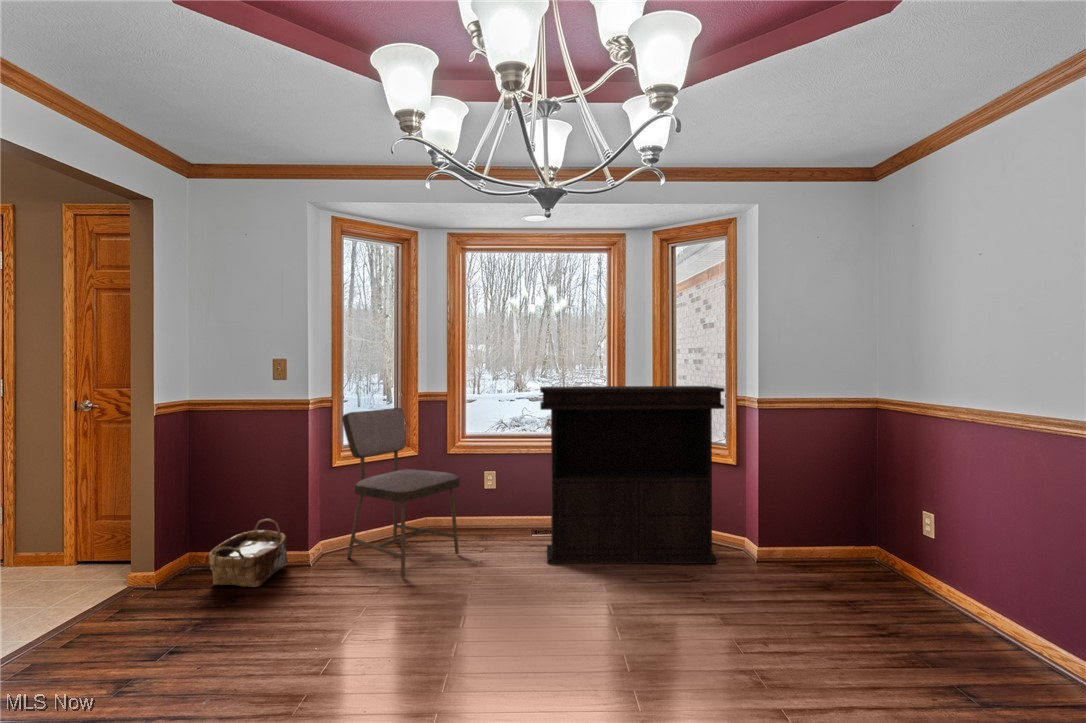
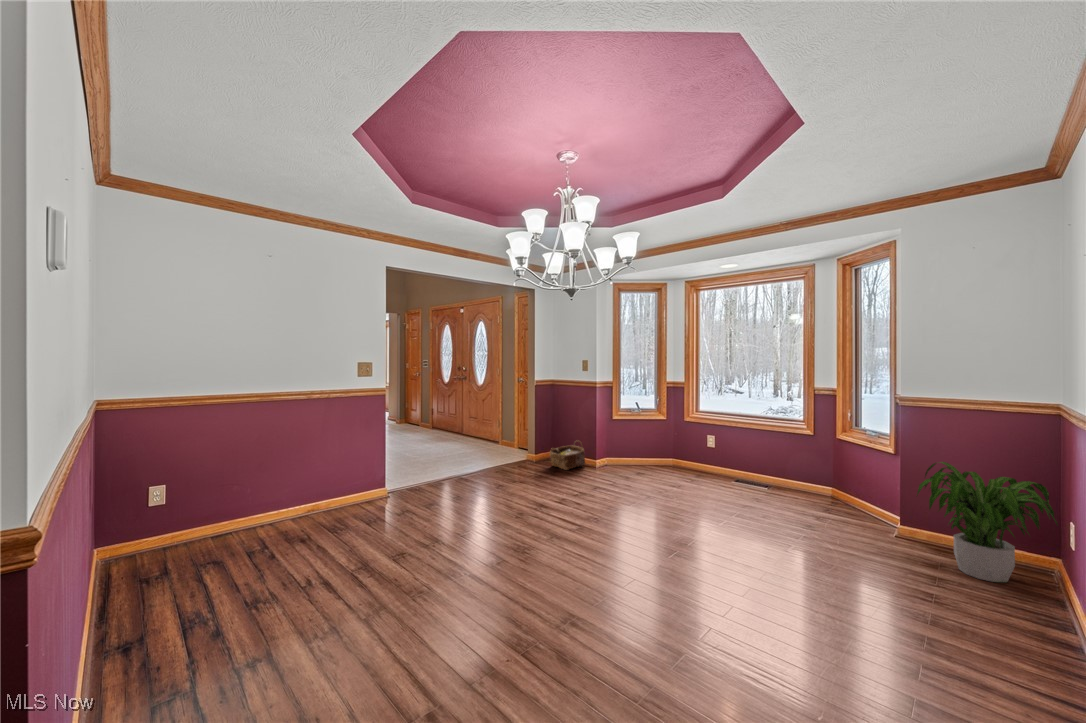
console table: present [540,386,724,564] -> none [713,380,864,524]
dining chair: present [342,408,460,578] -> none [612,389,672,482]
potted plant: none [798,470,956,596] -> present [917,462,1057,582]

